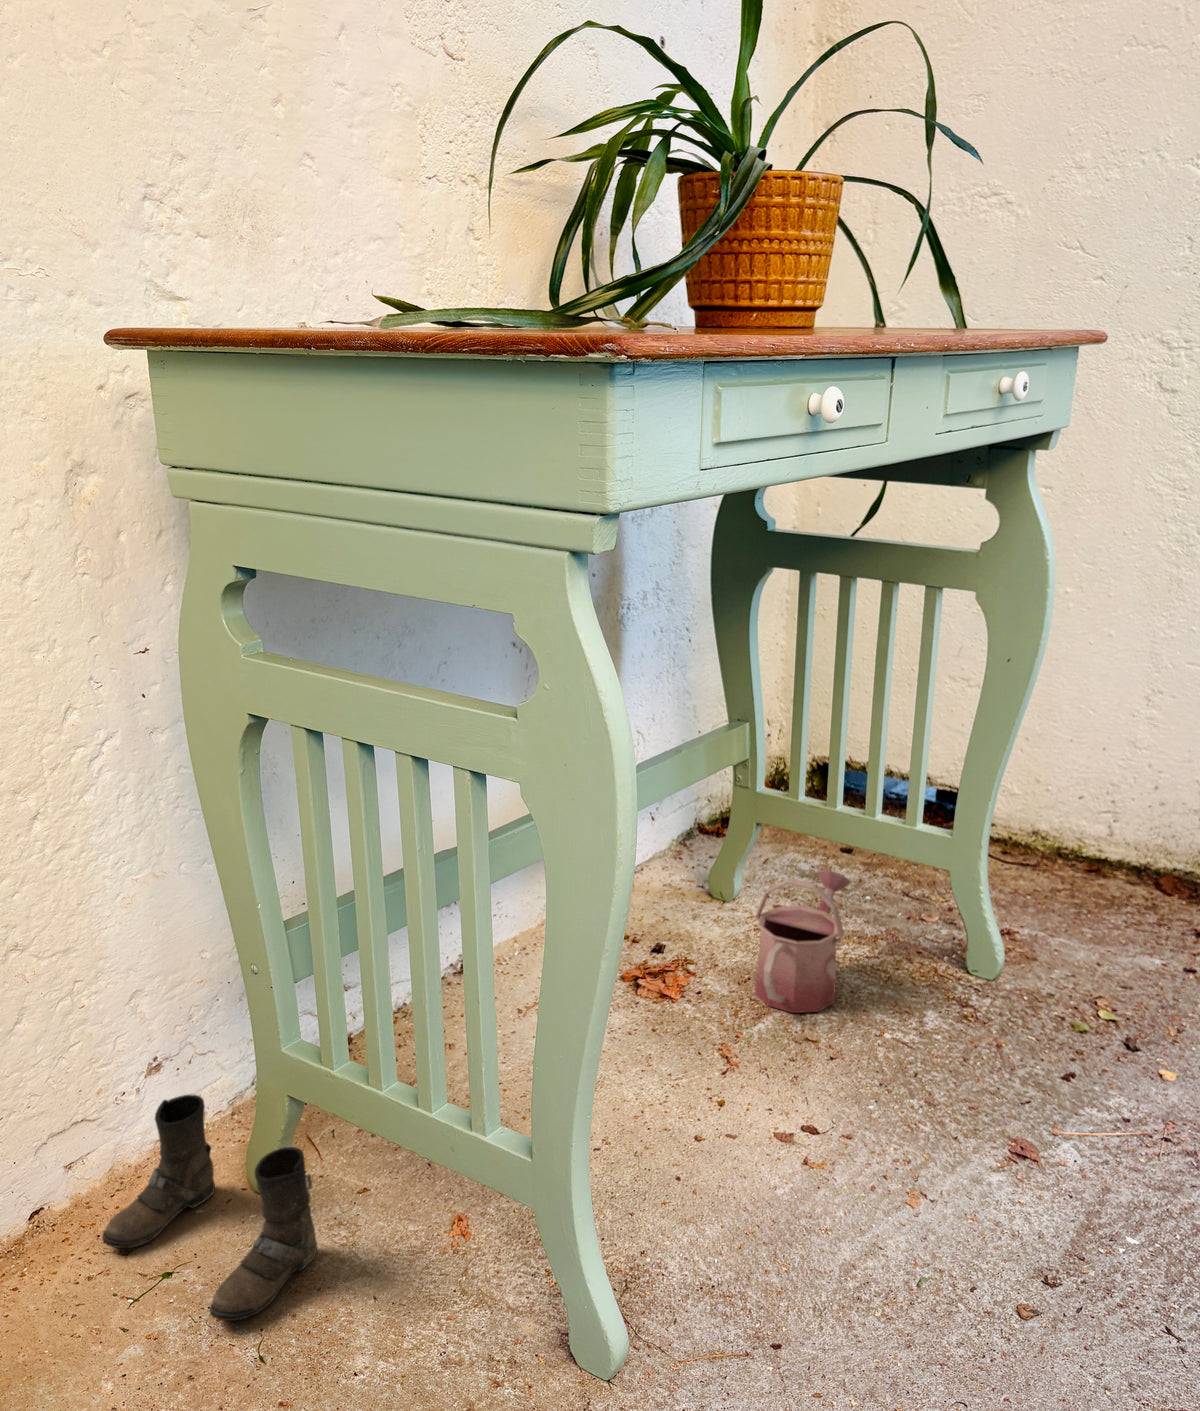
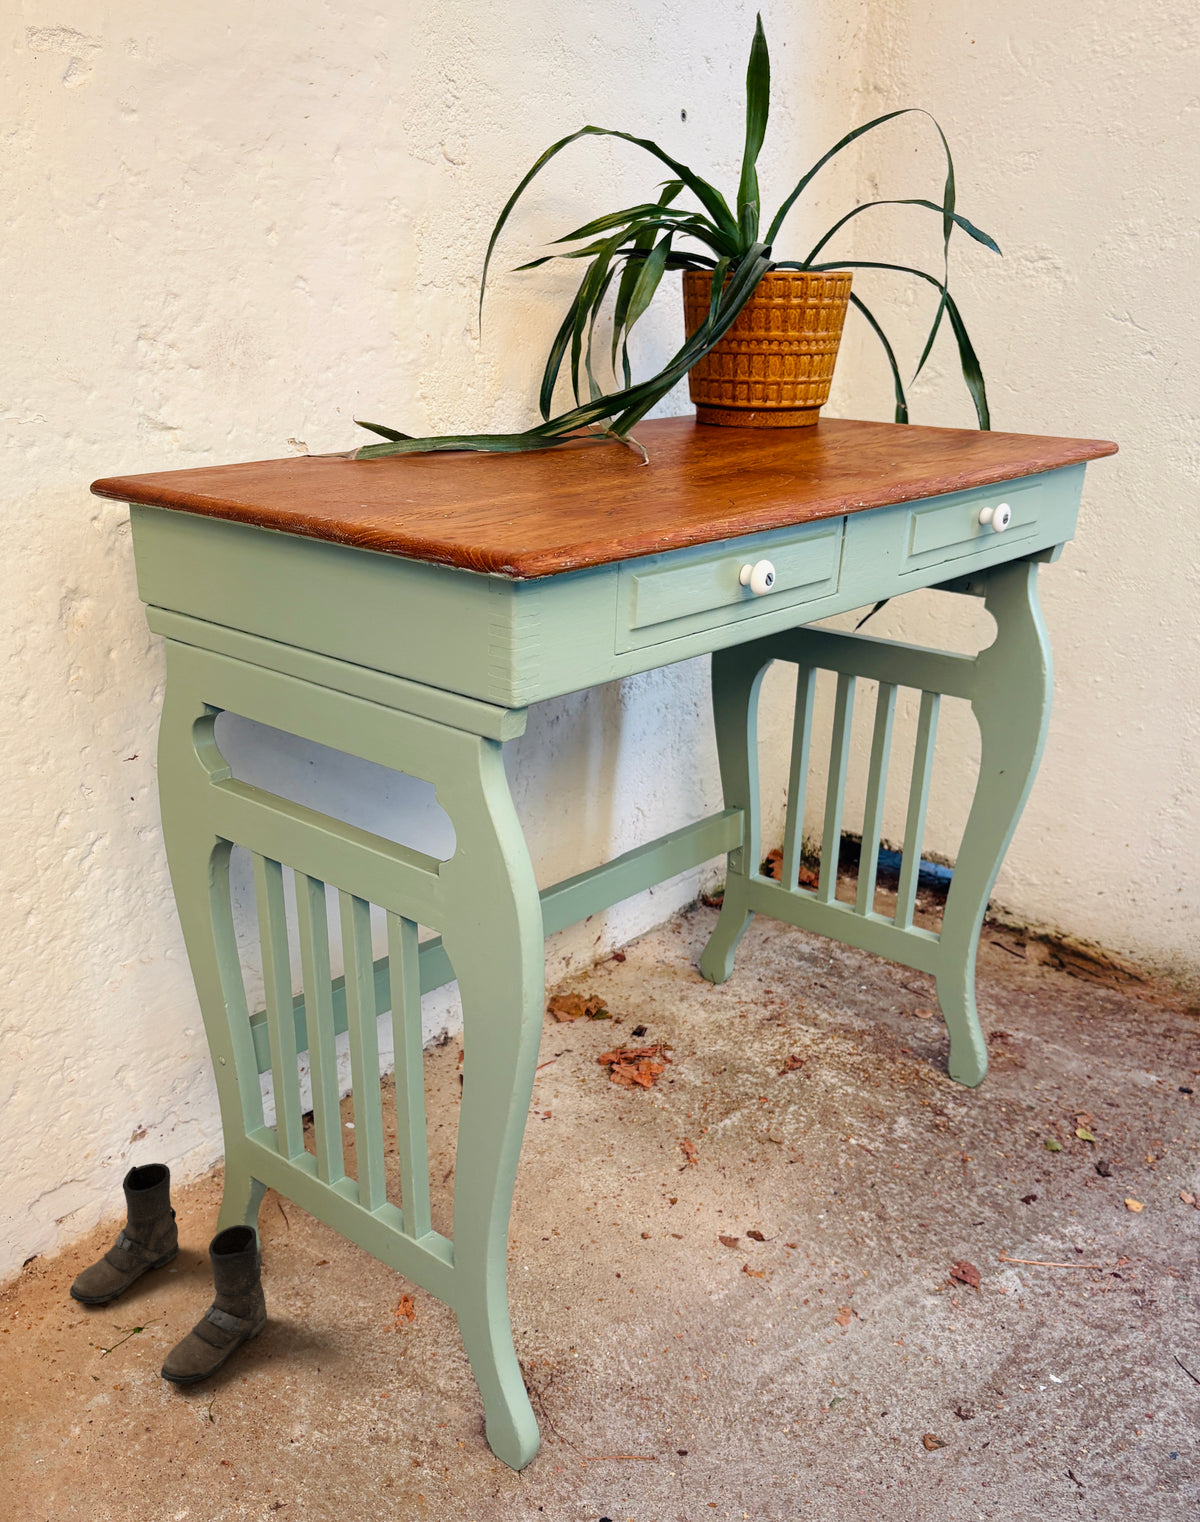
watering can: present [755,871,850,1013] -> none [730,964,838,1110]

